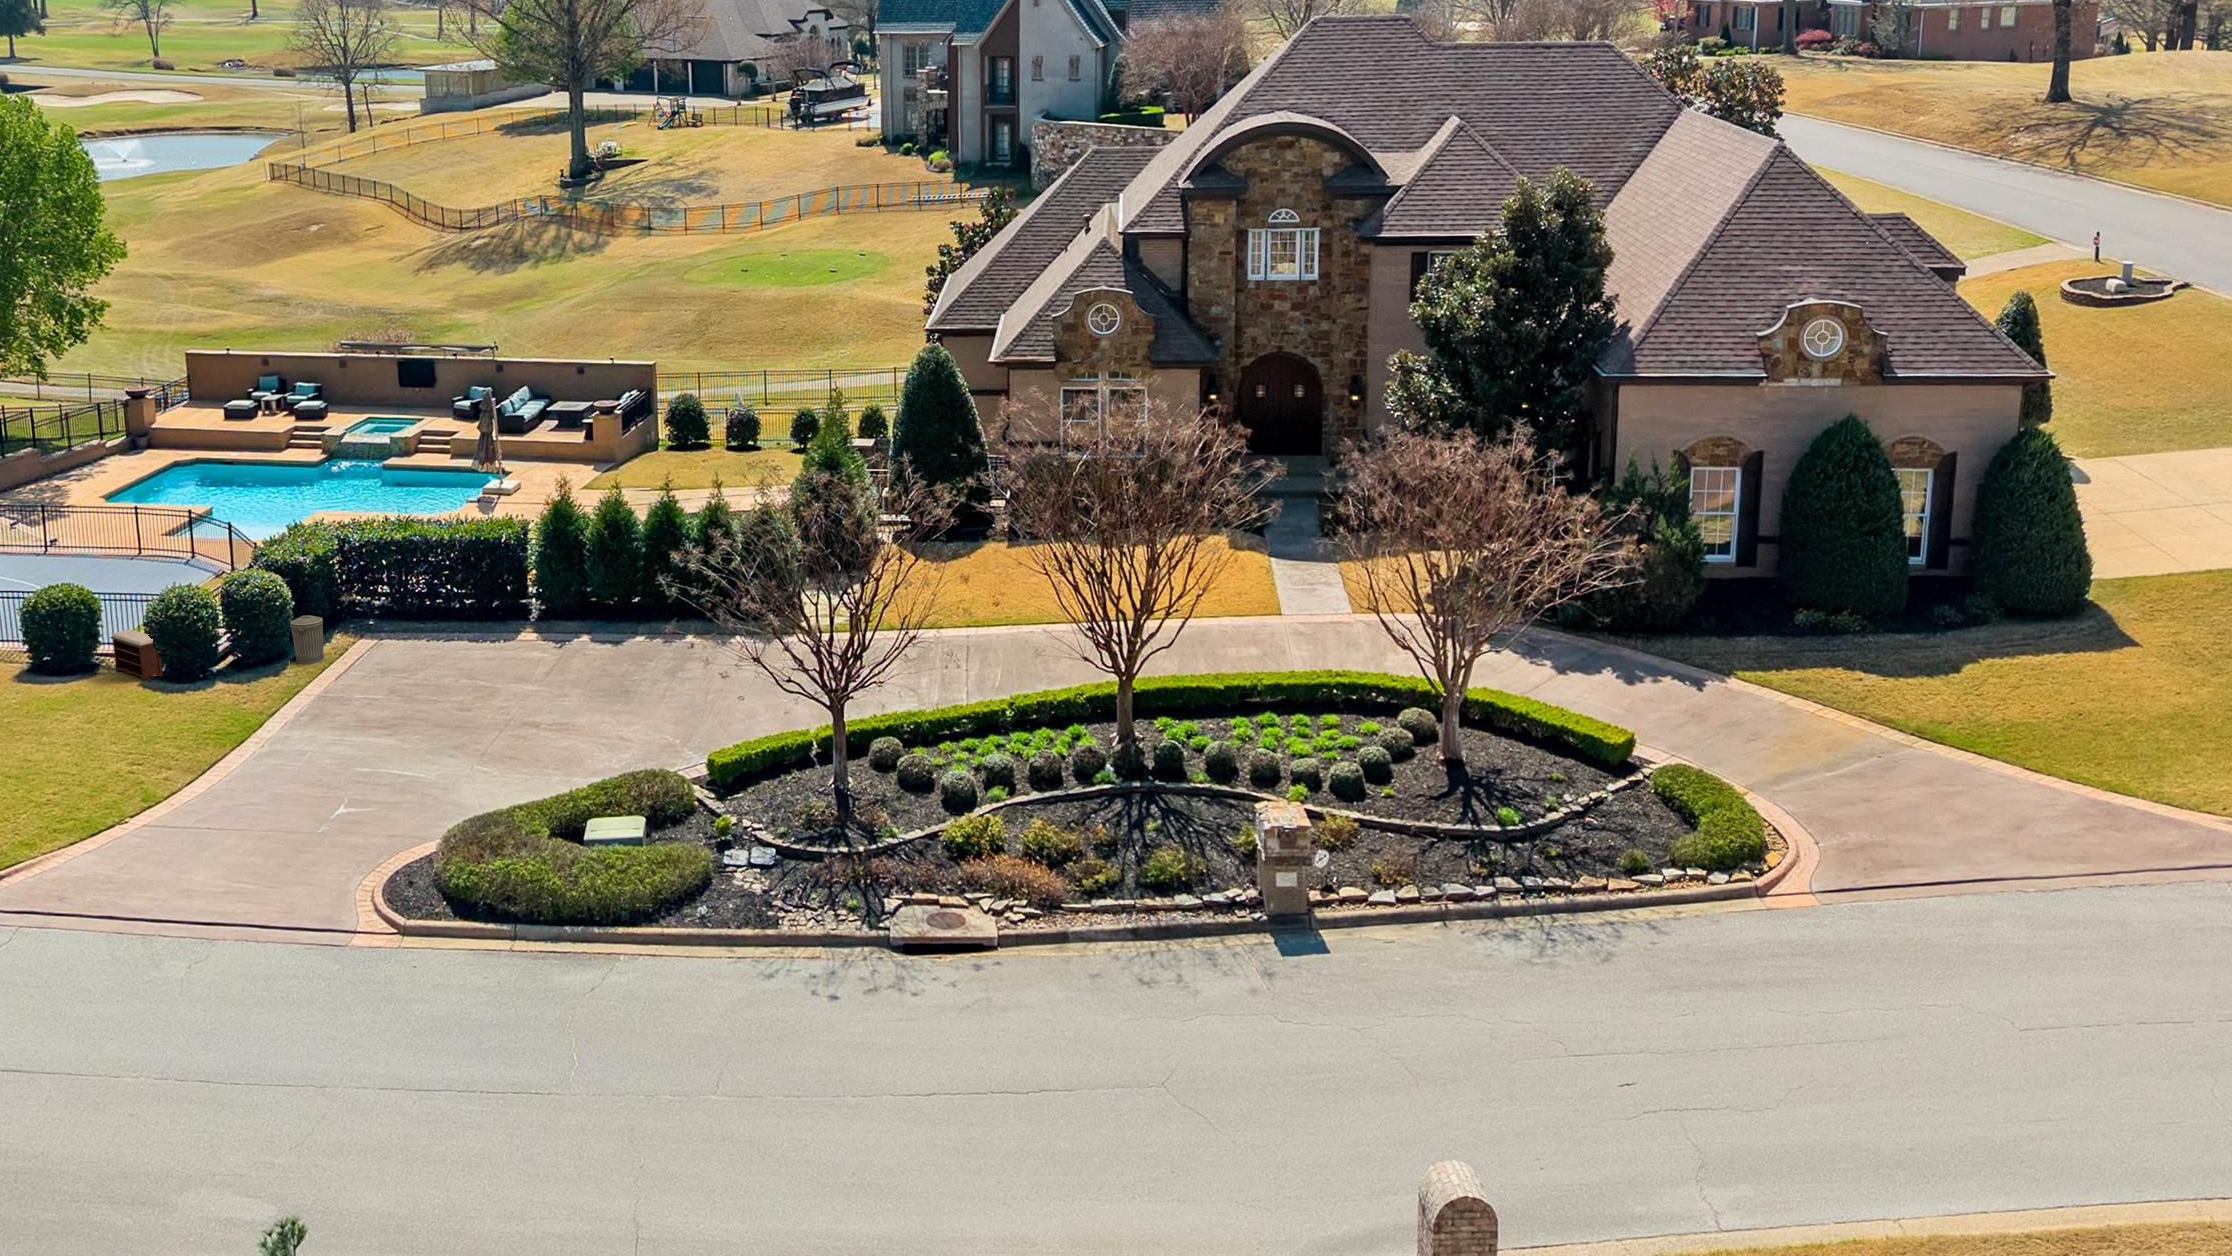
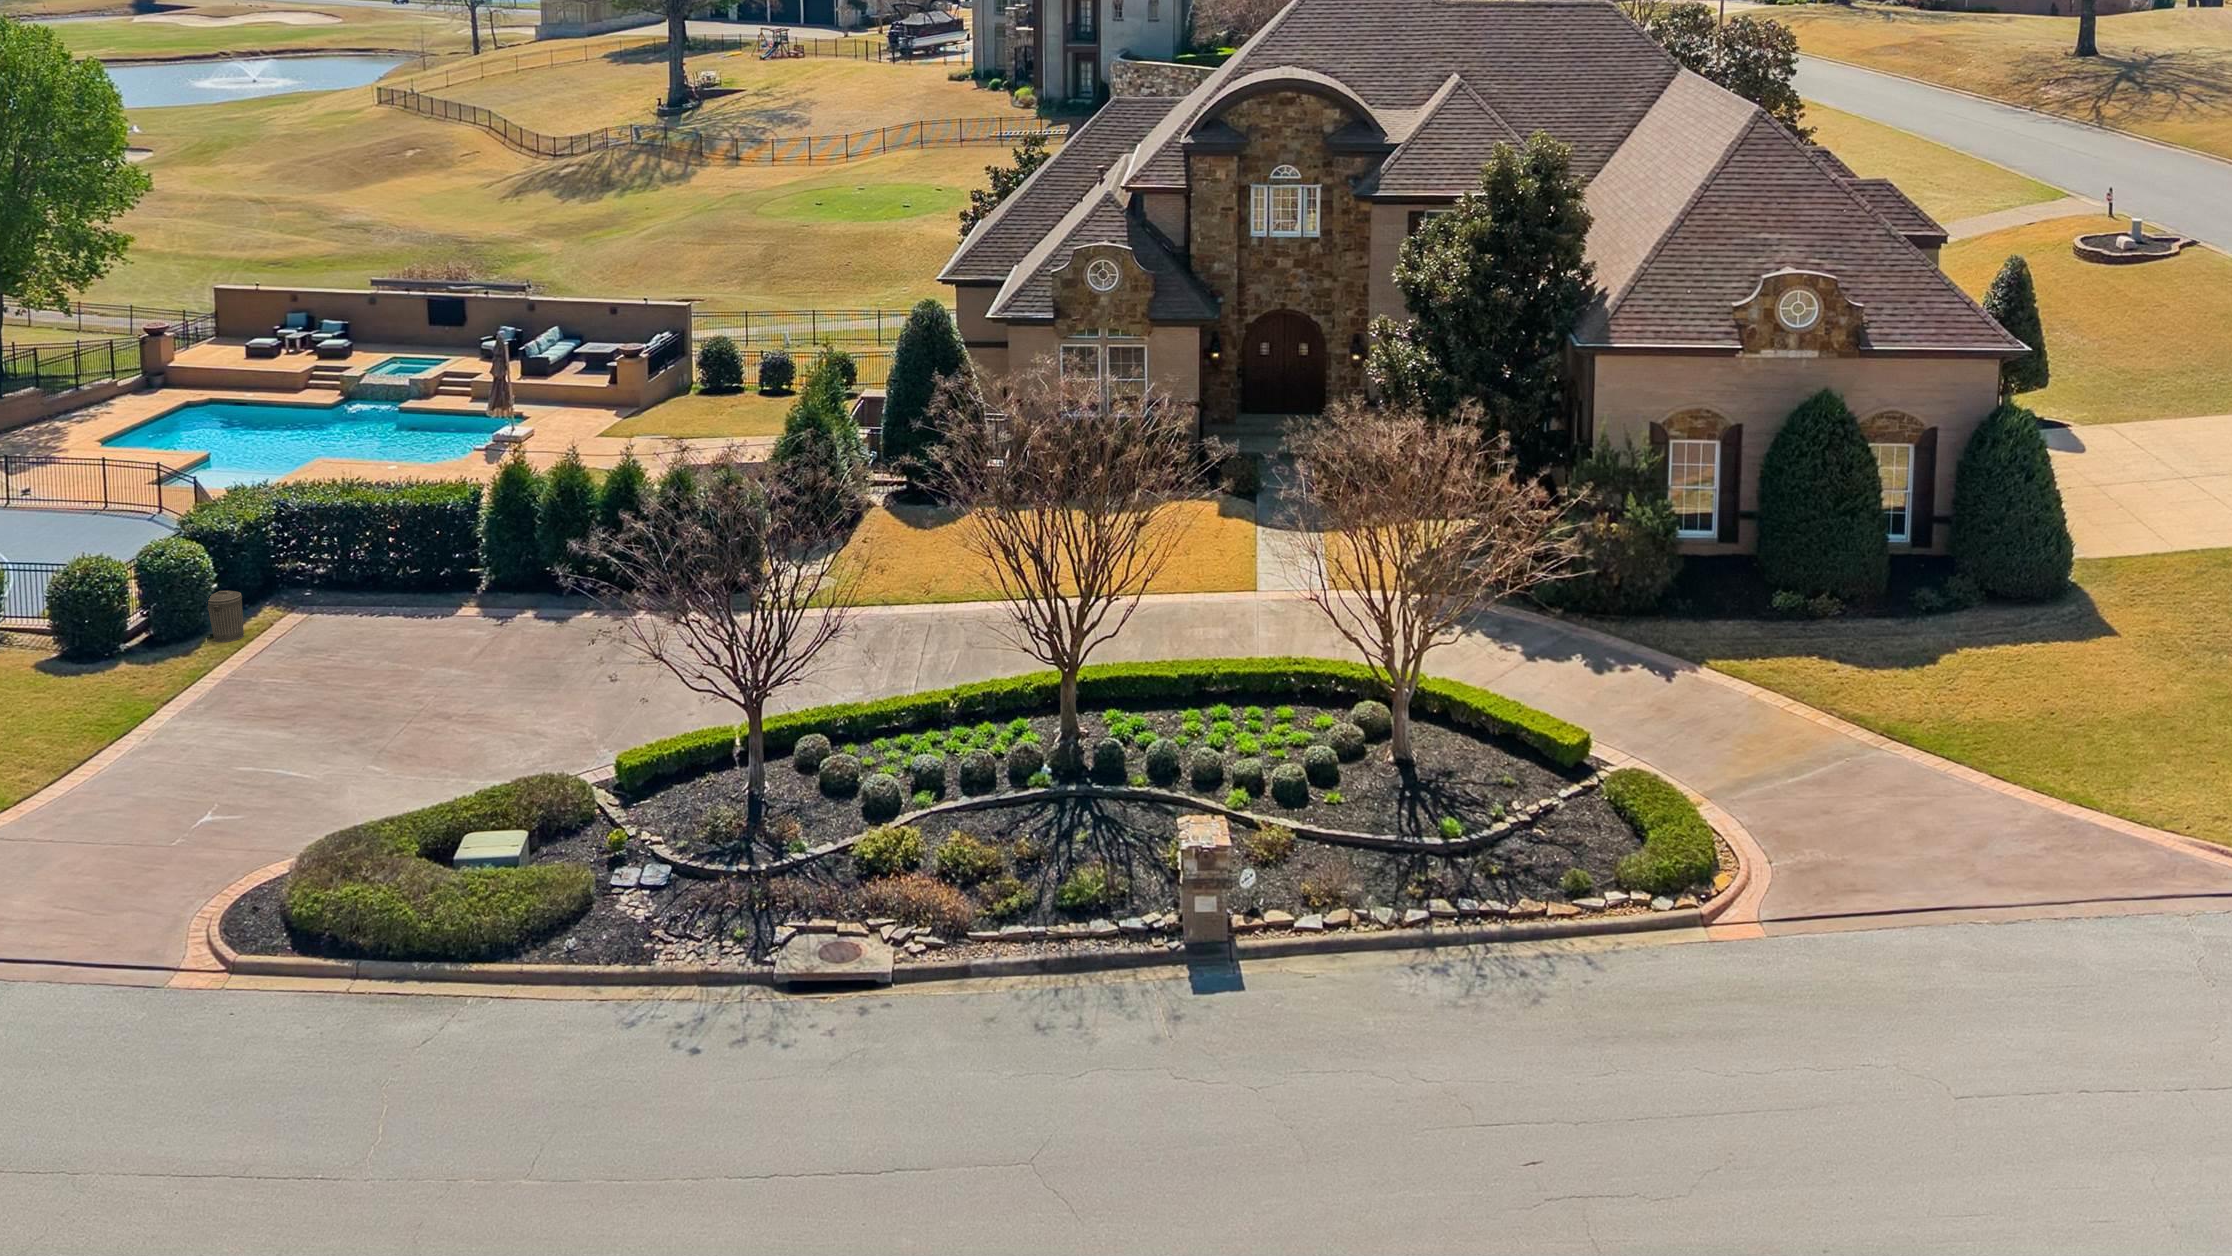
bench: present [111,629,163,681] -> none [11,605,66,661]

